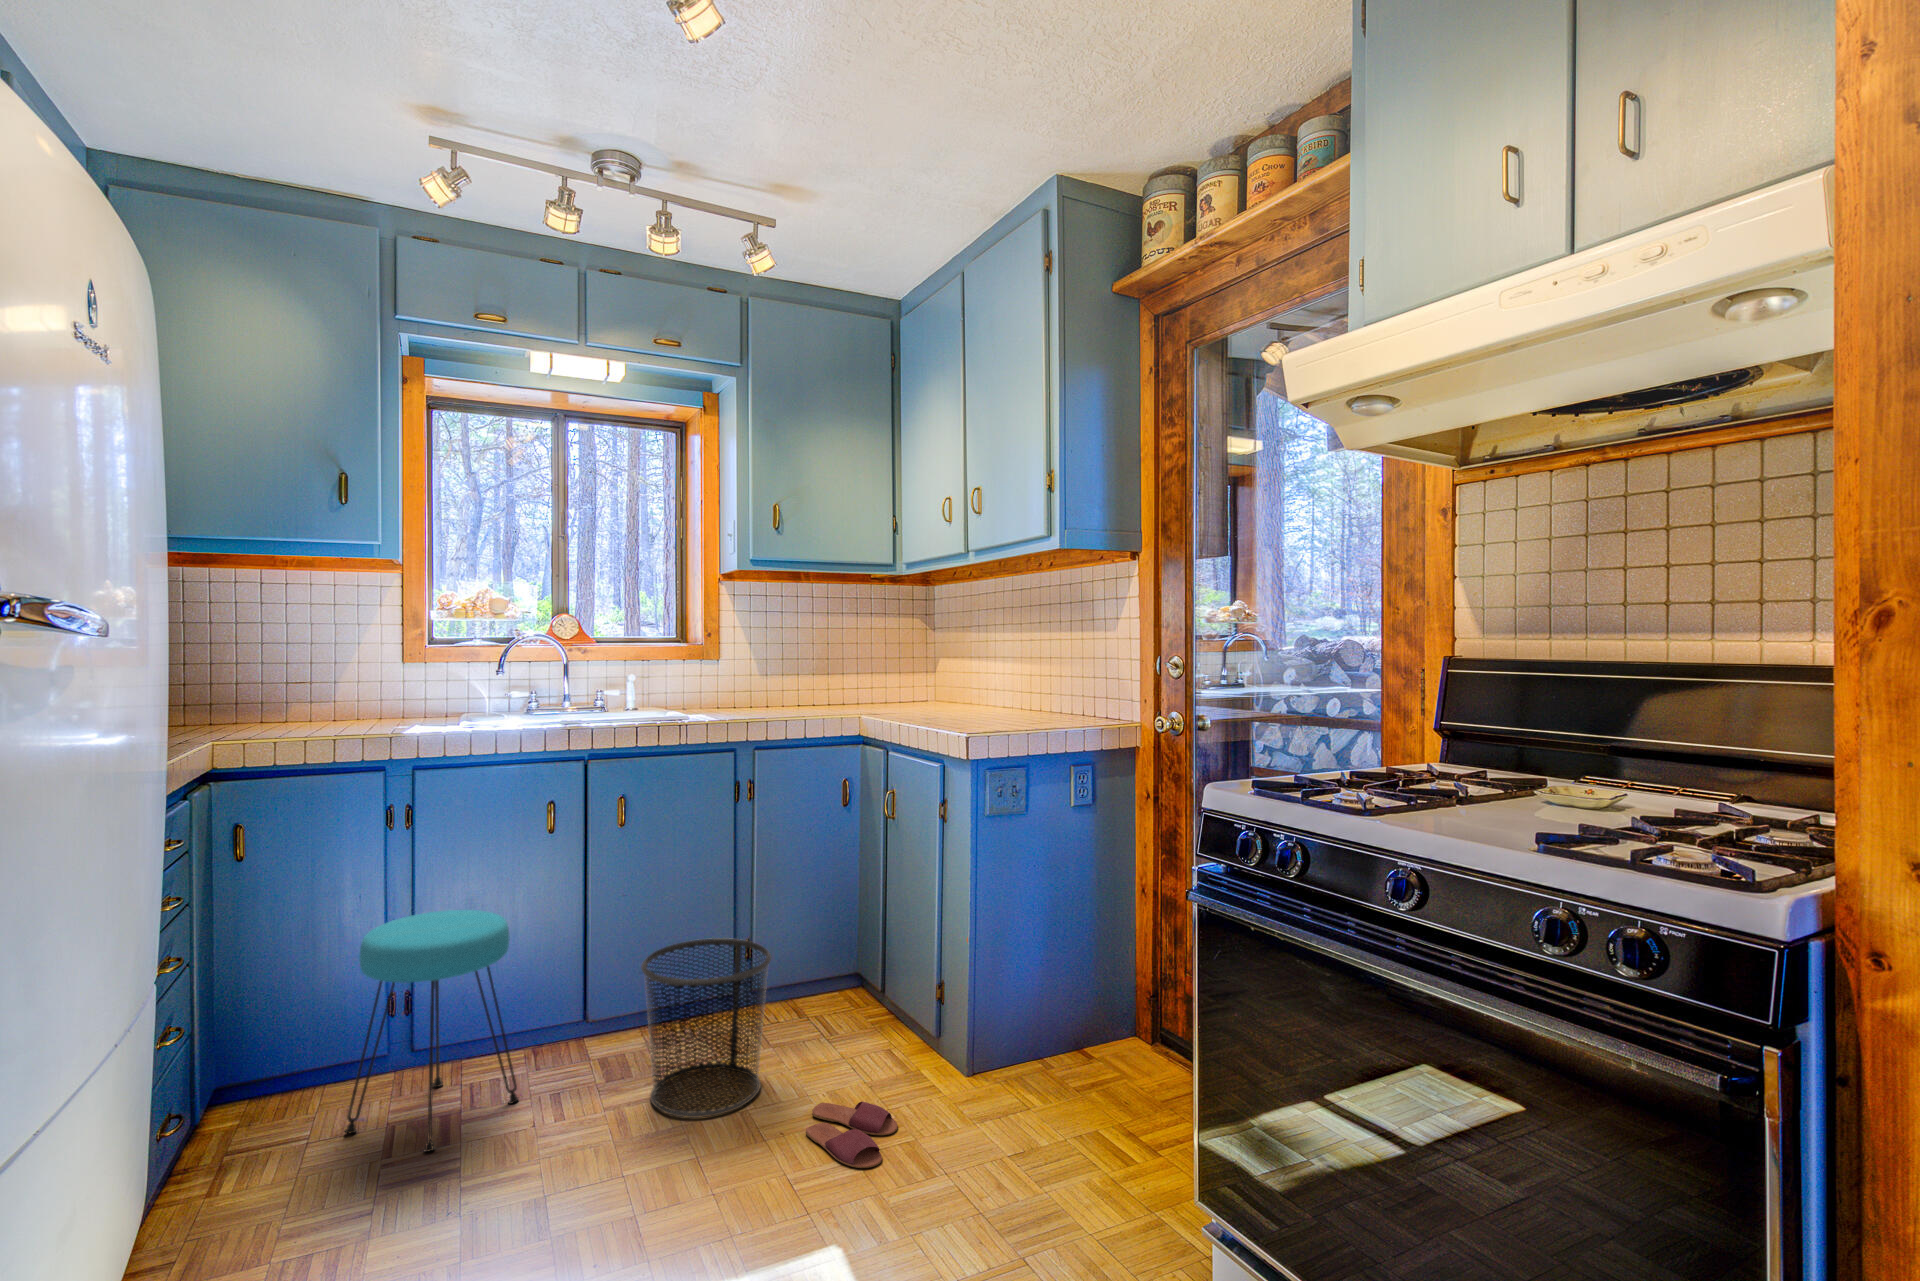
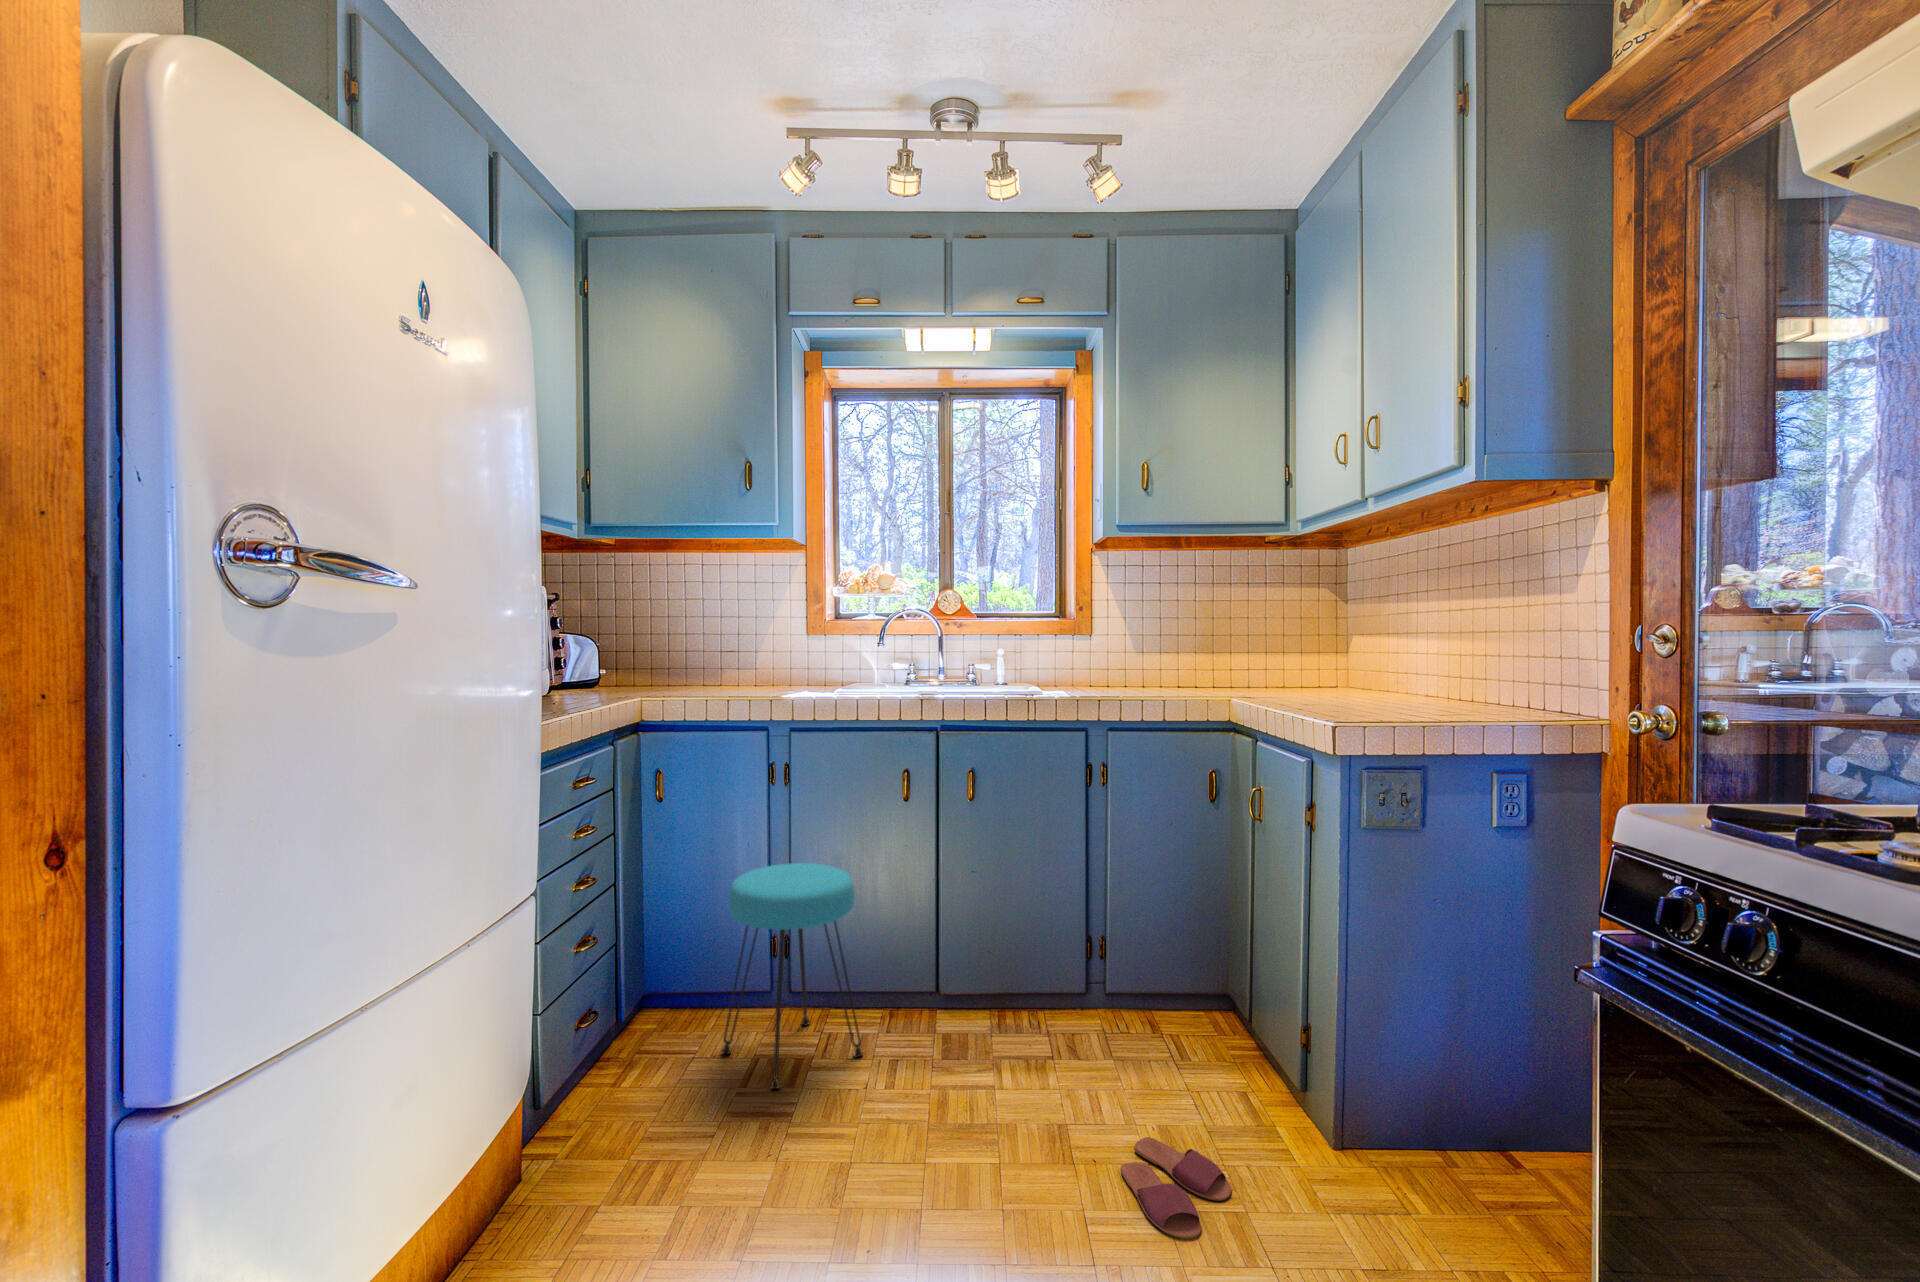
waste bin: present [641,938,772,1118] -> none [965,926,1101,1121]

